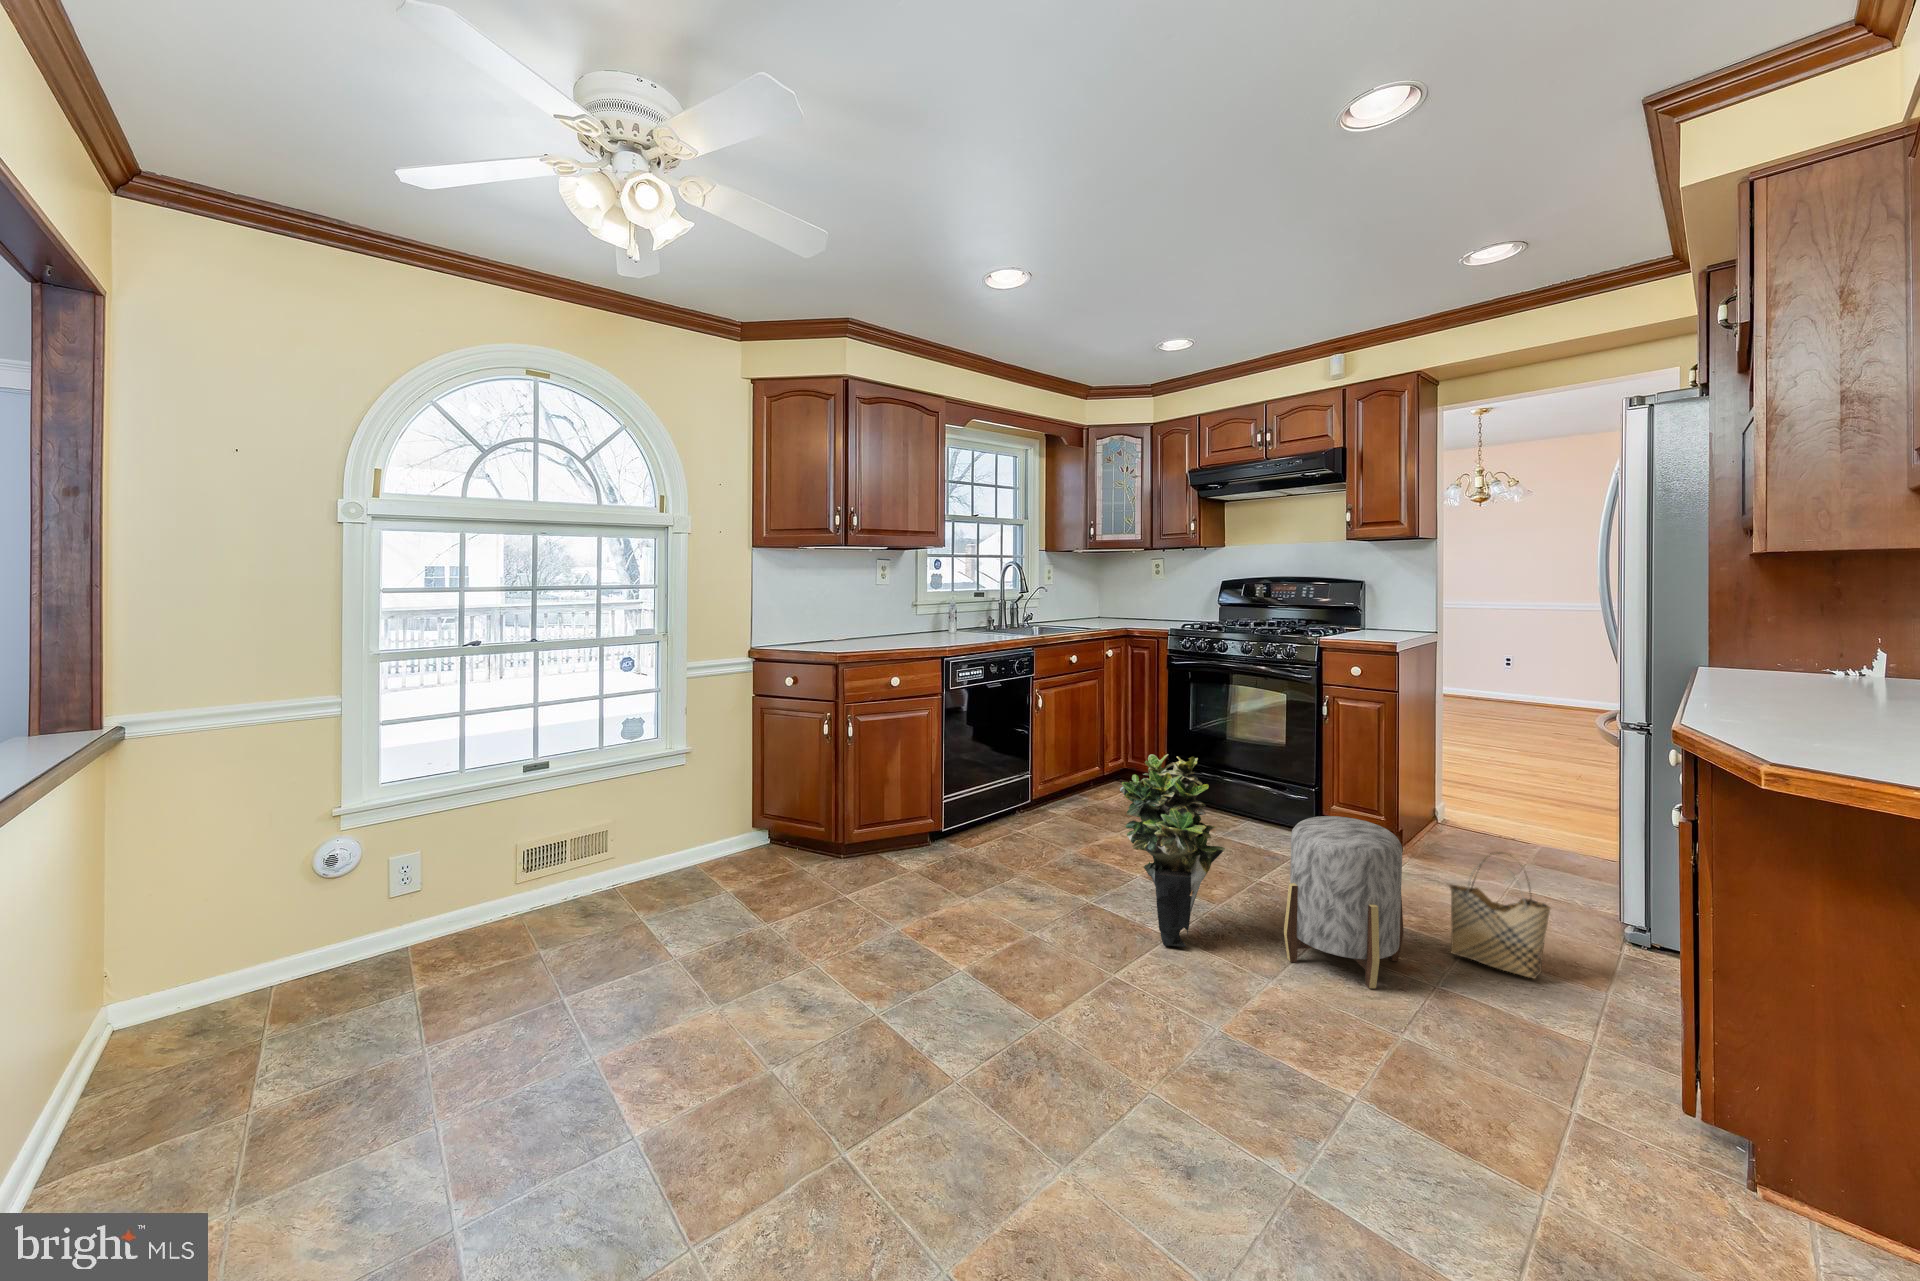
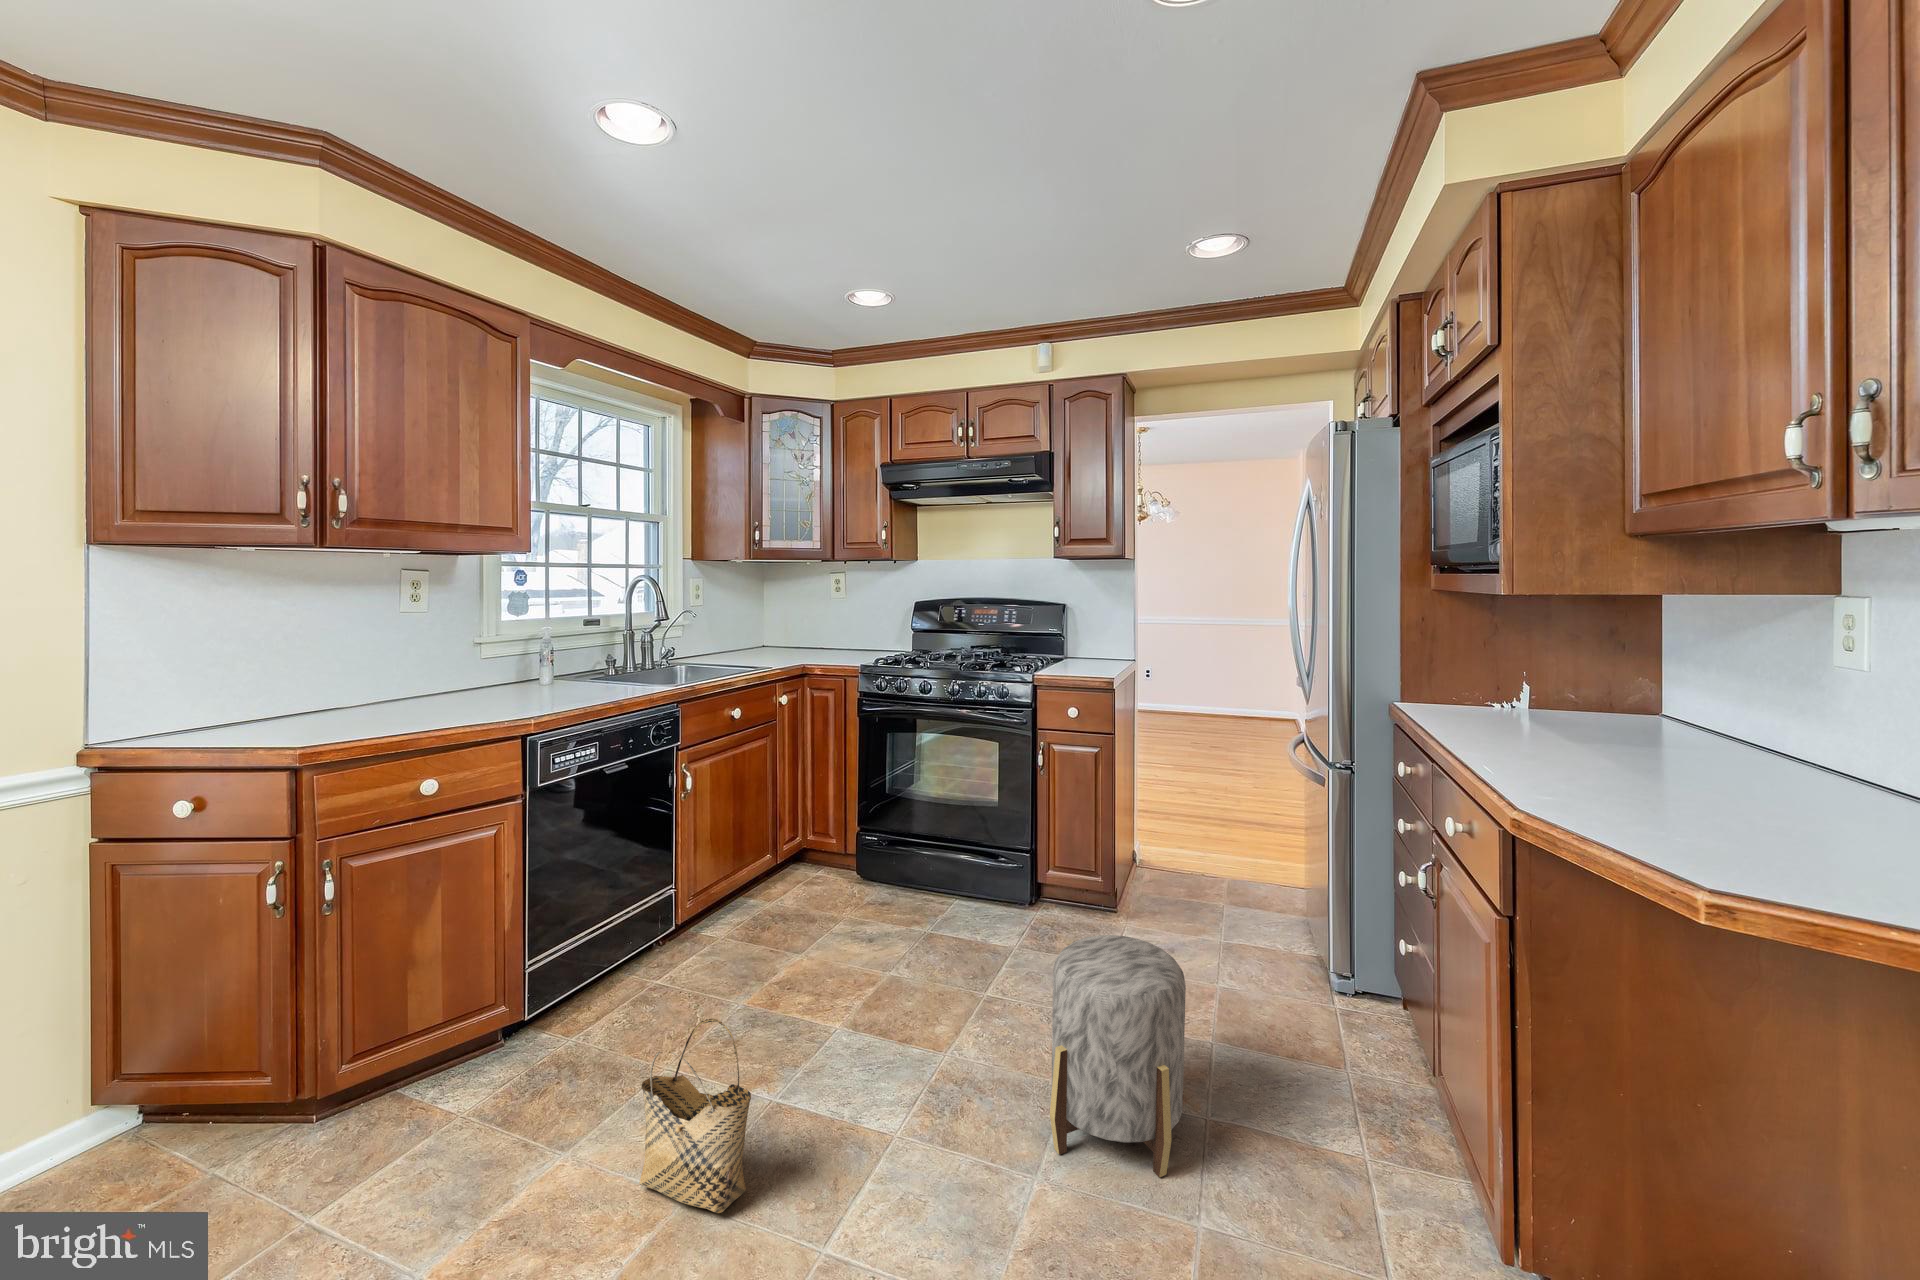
potted plant: present [1120,754,1225,947] -> none [819,873,971,1175]
woven basket: present [1450,852,1551,978] -> present [639,1019,751,1213]

